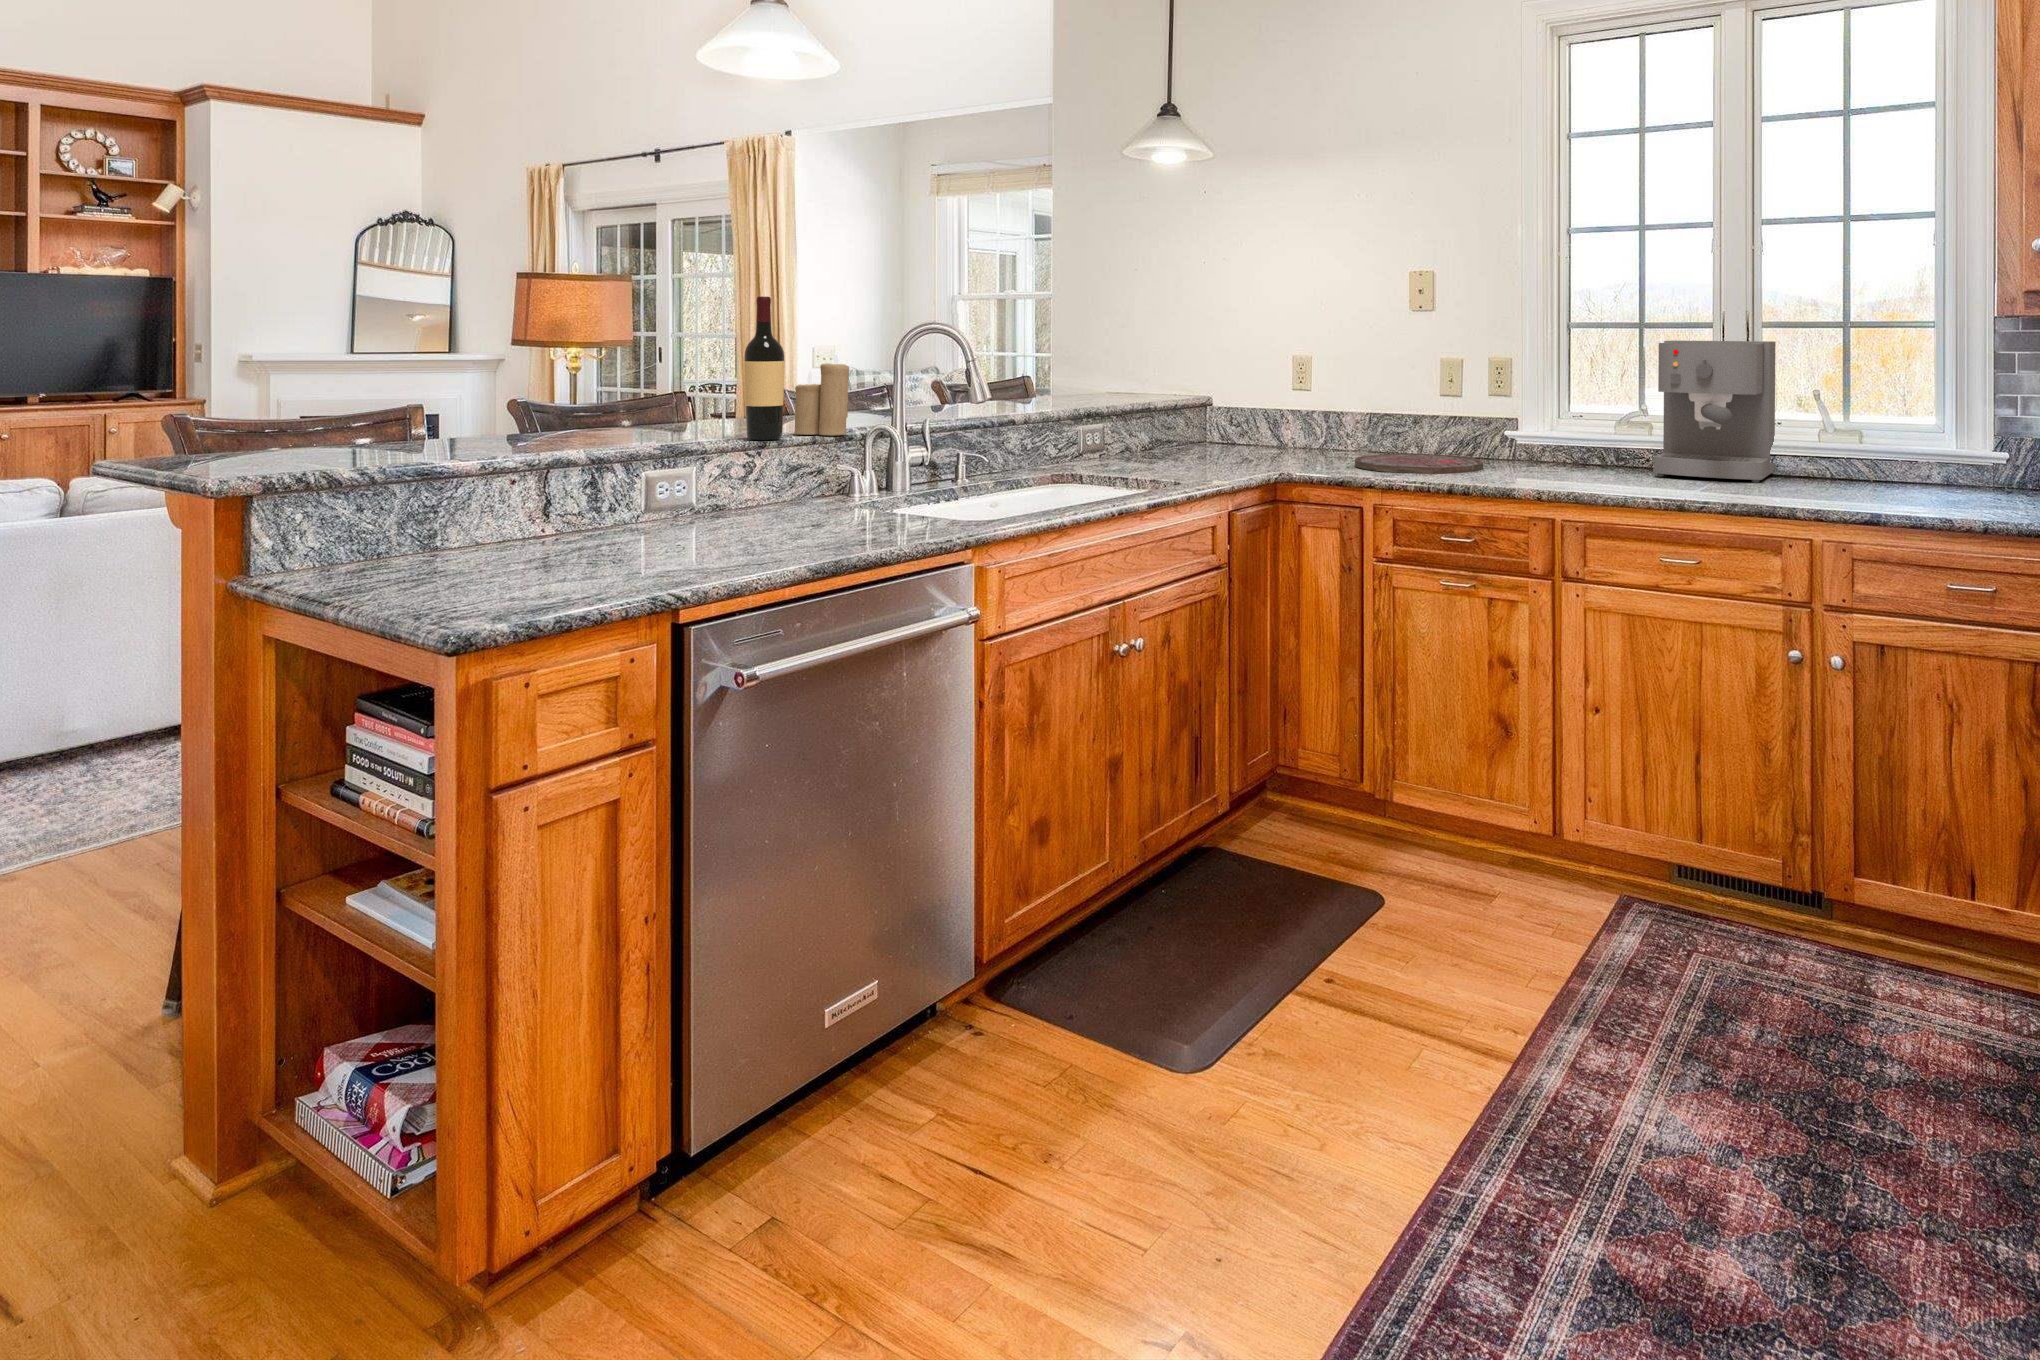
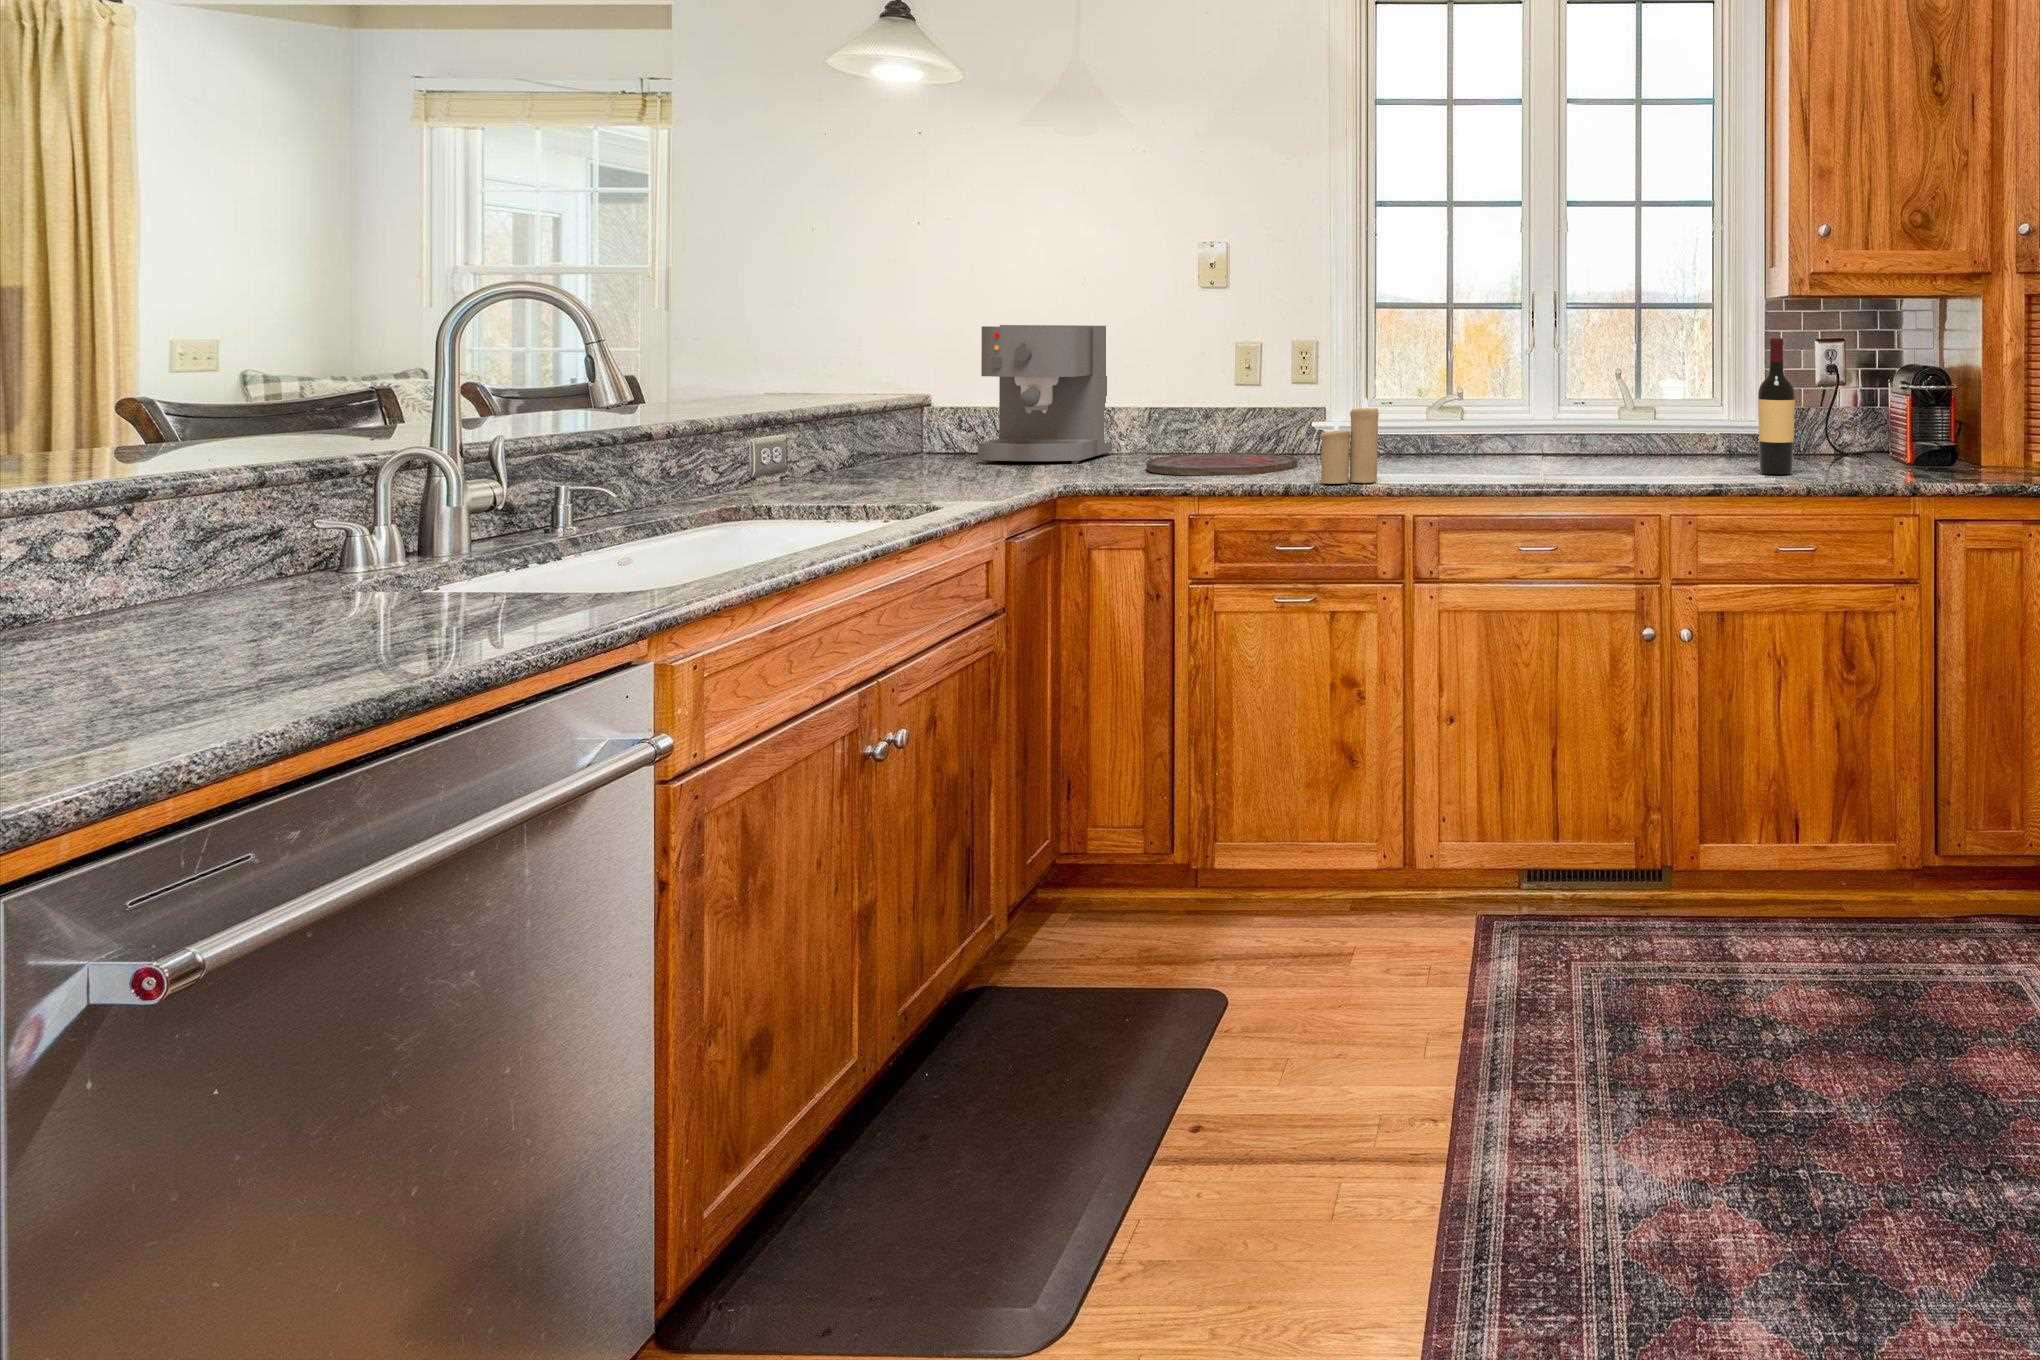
wine bottle: present [744,296,784,440] -> present [1758,338,1795,475]
coffee maker: present [1653,340,1776,483] -> present [978,325,1112,464]
candle: present [794,354,849,436] -> present [1321,398,1379,484]

